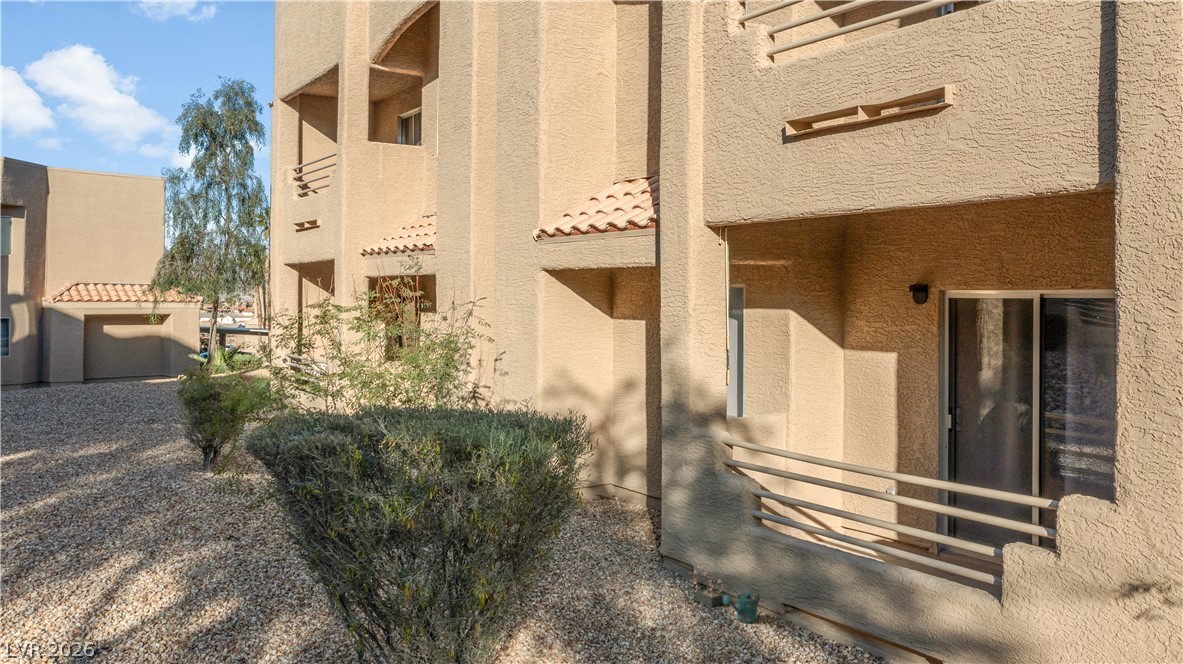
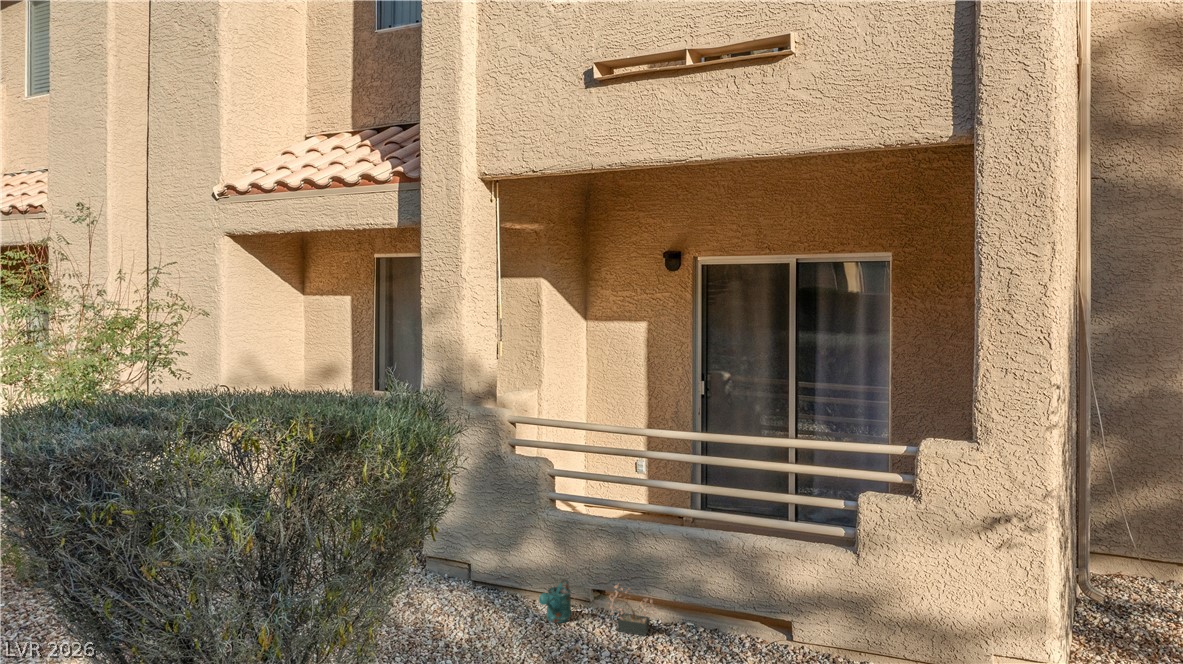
decorative plant: present [691,566,723,606] -> present [608,585,656,635]

